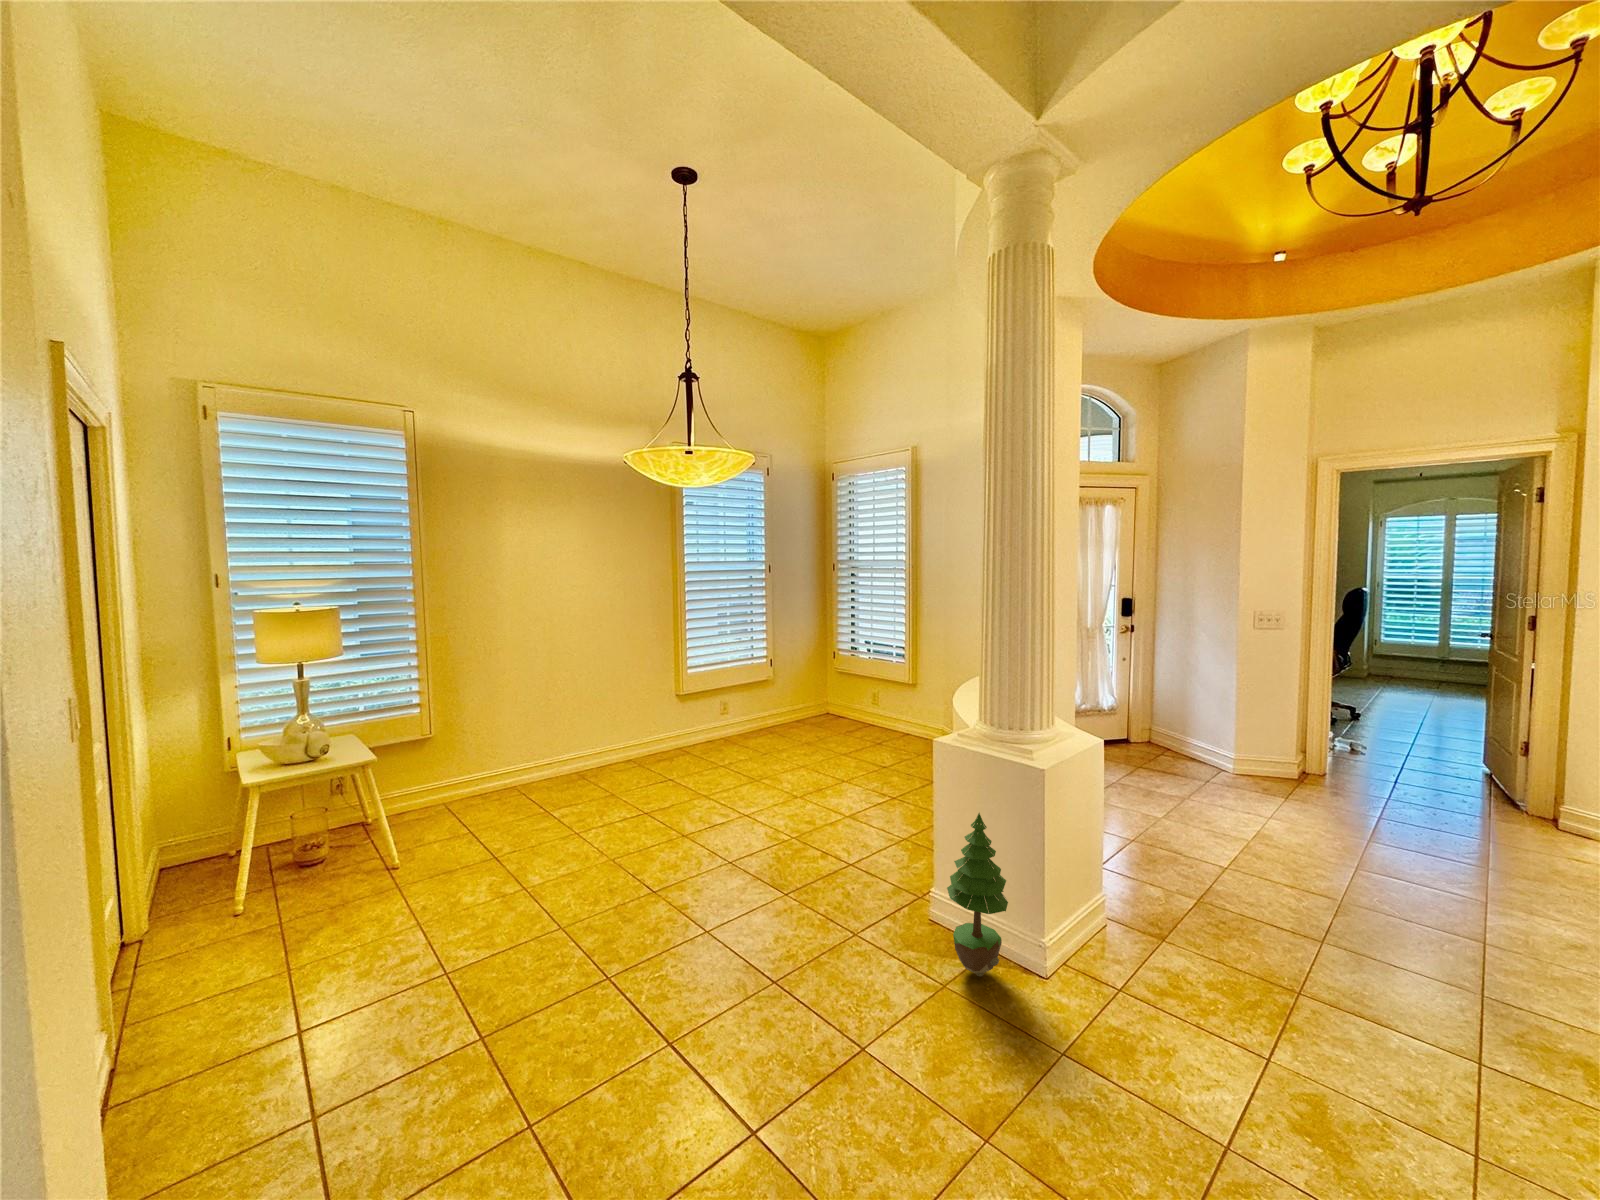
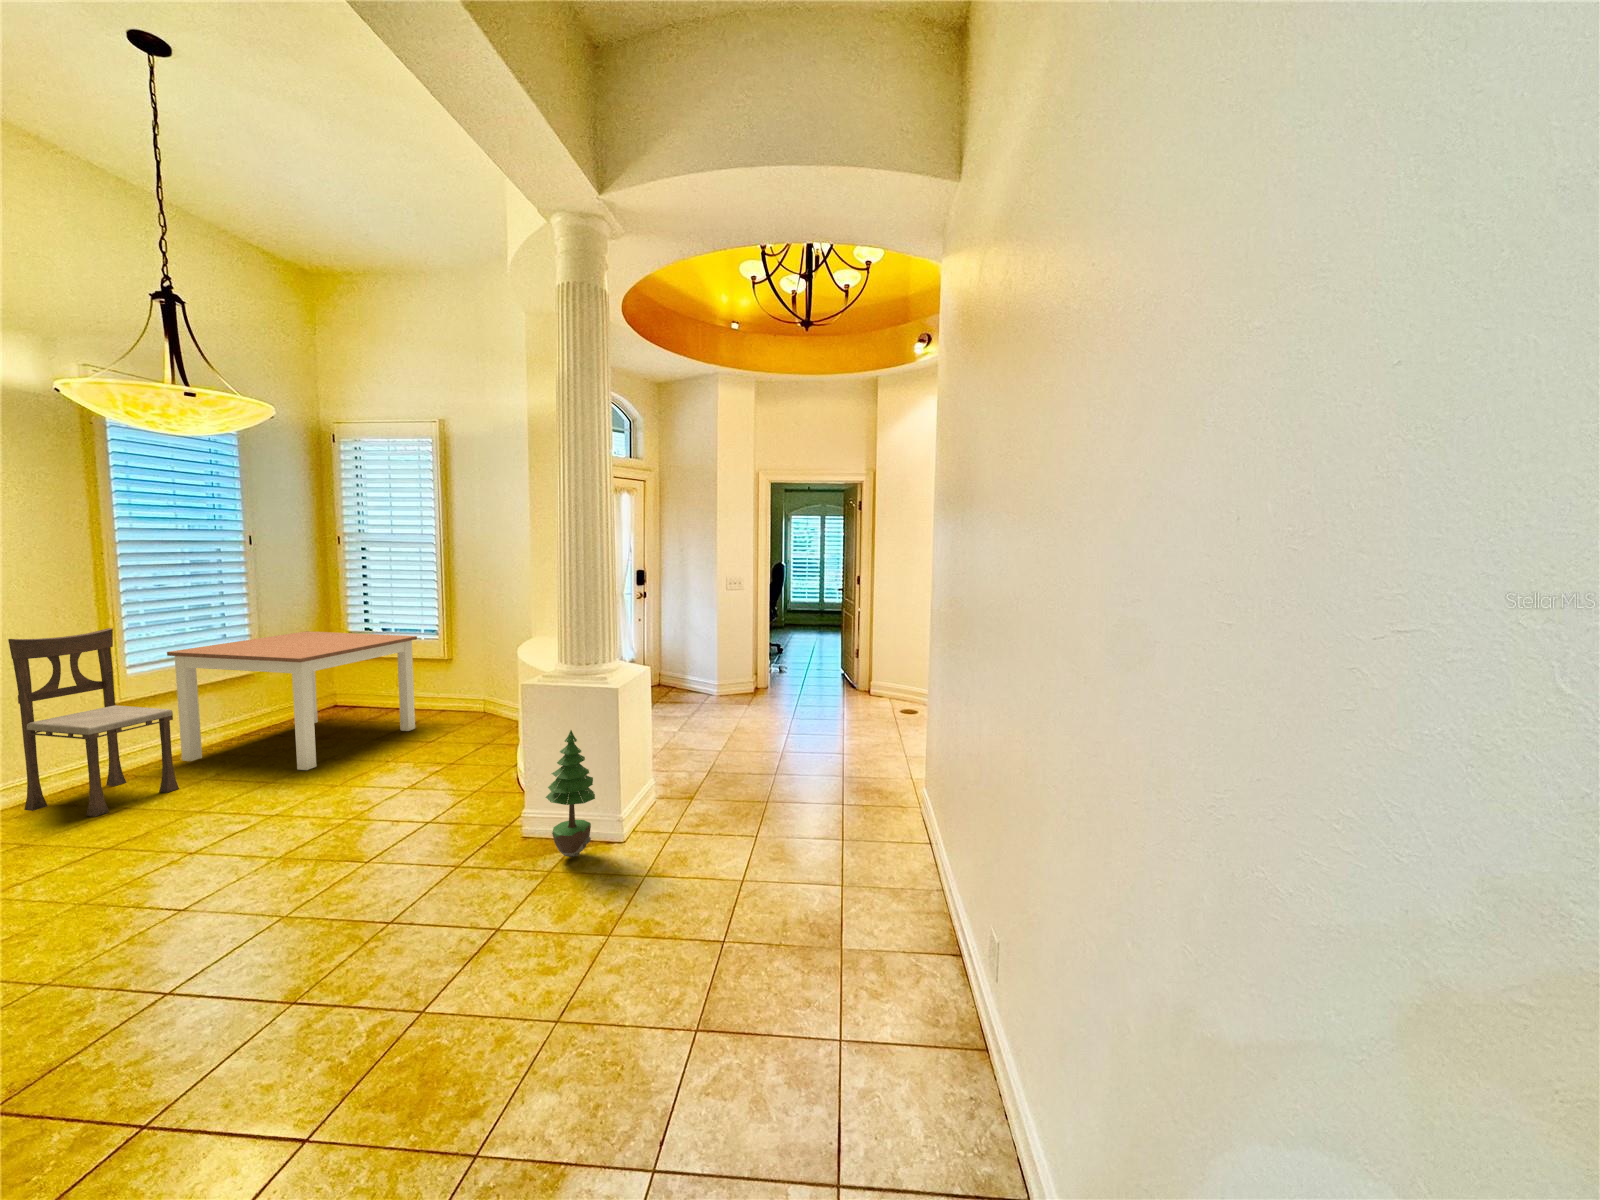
dining chair: none [630,638,709,779] -> present [8,628,179,817]
dining table: none [715,646,883,773] -> present [167,631,417,770]

